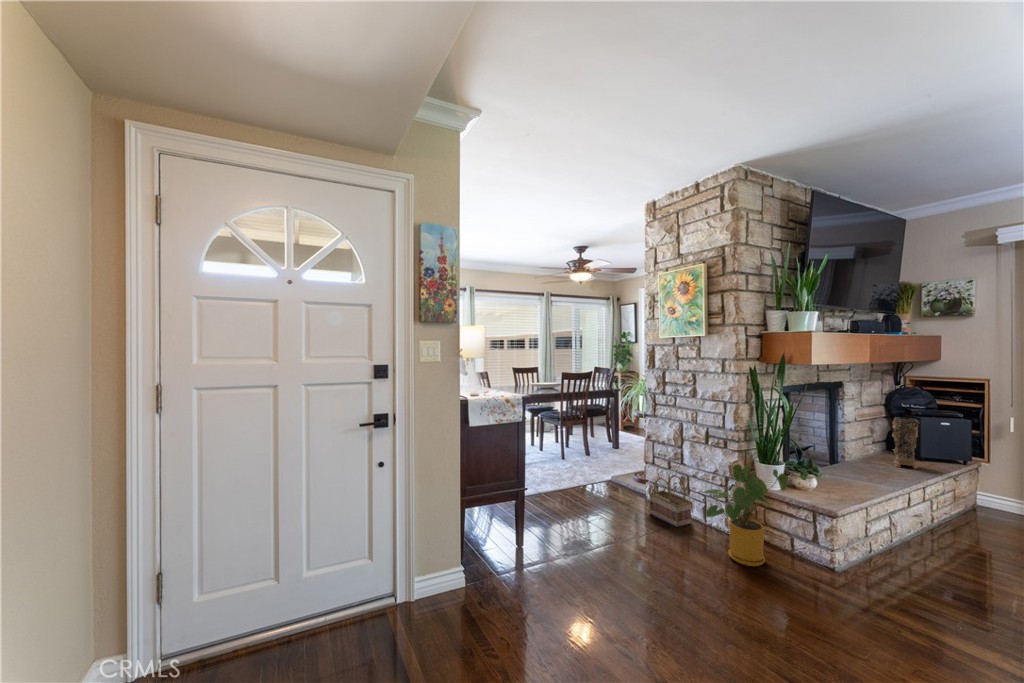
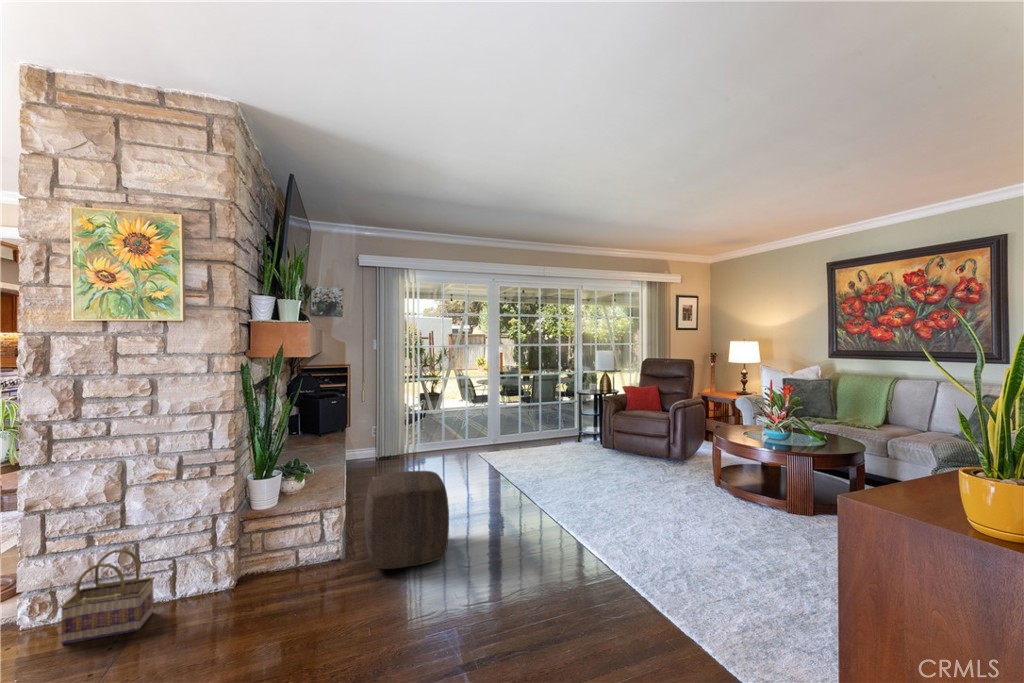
decorative vase: present [892,417,920,469] -> none [310,406,330,451]
house plant: present [704,465,788,566] -> none [221,480,313,613]
ottoman: none [840,504,989,637] -> present [365,471,449,569]

